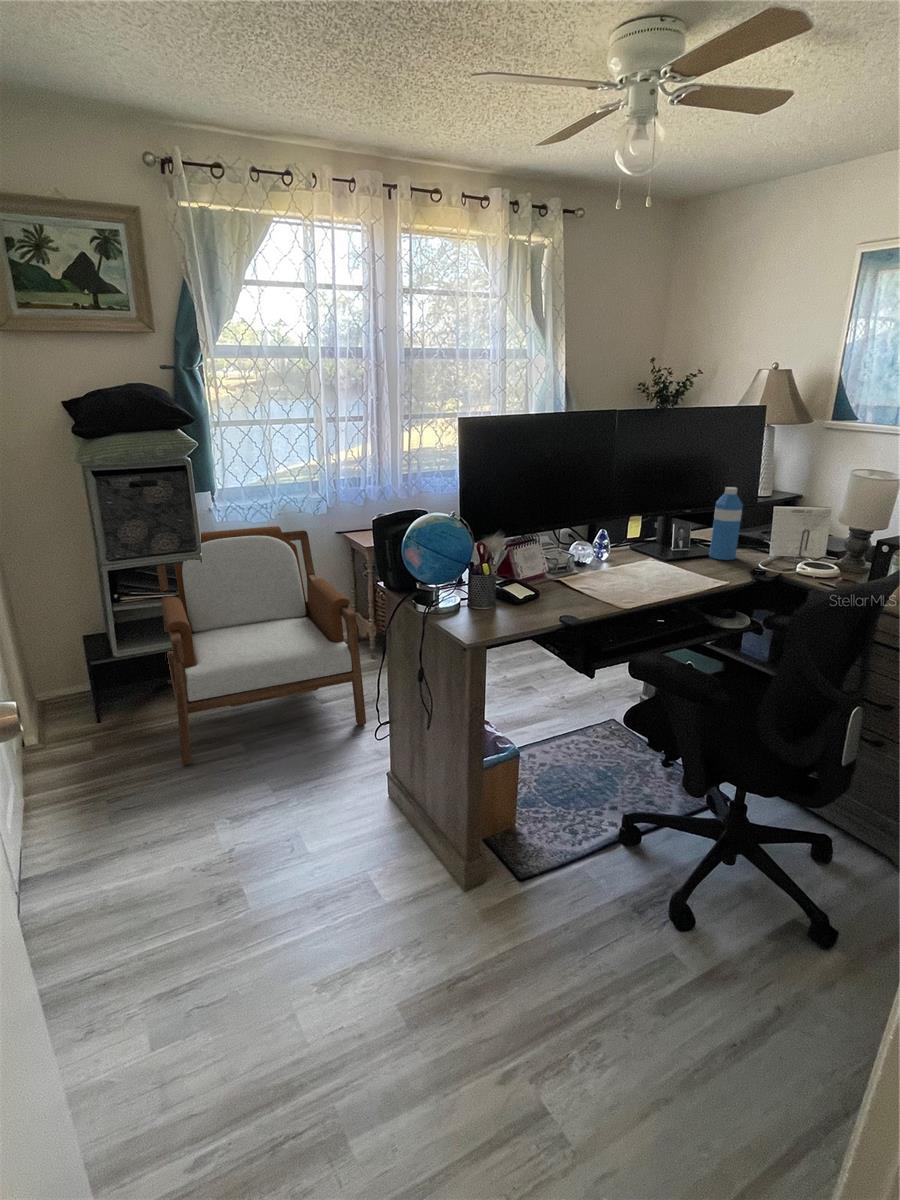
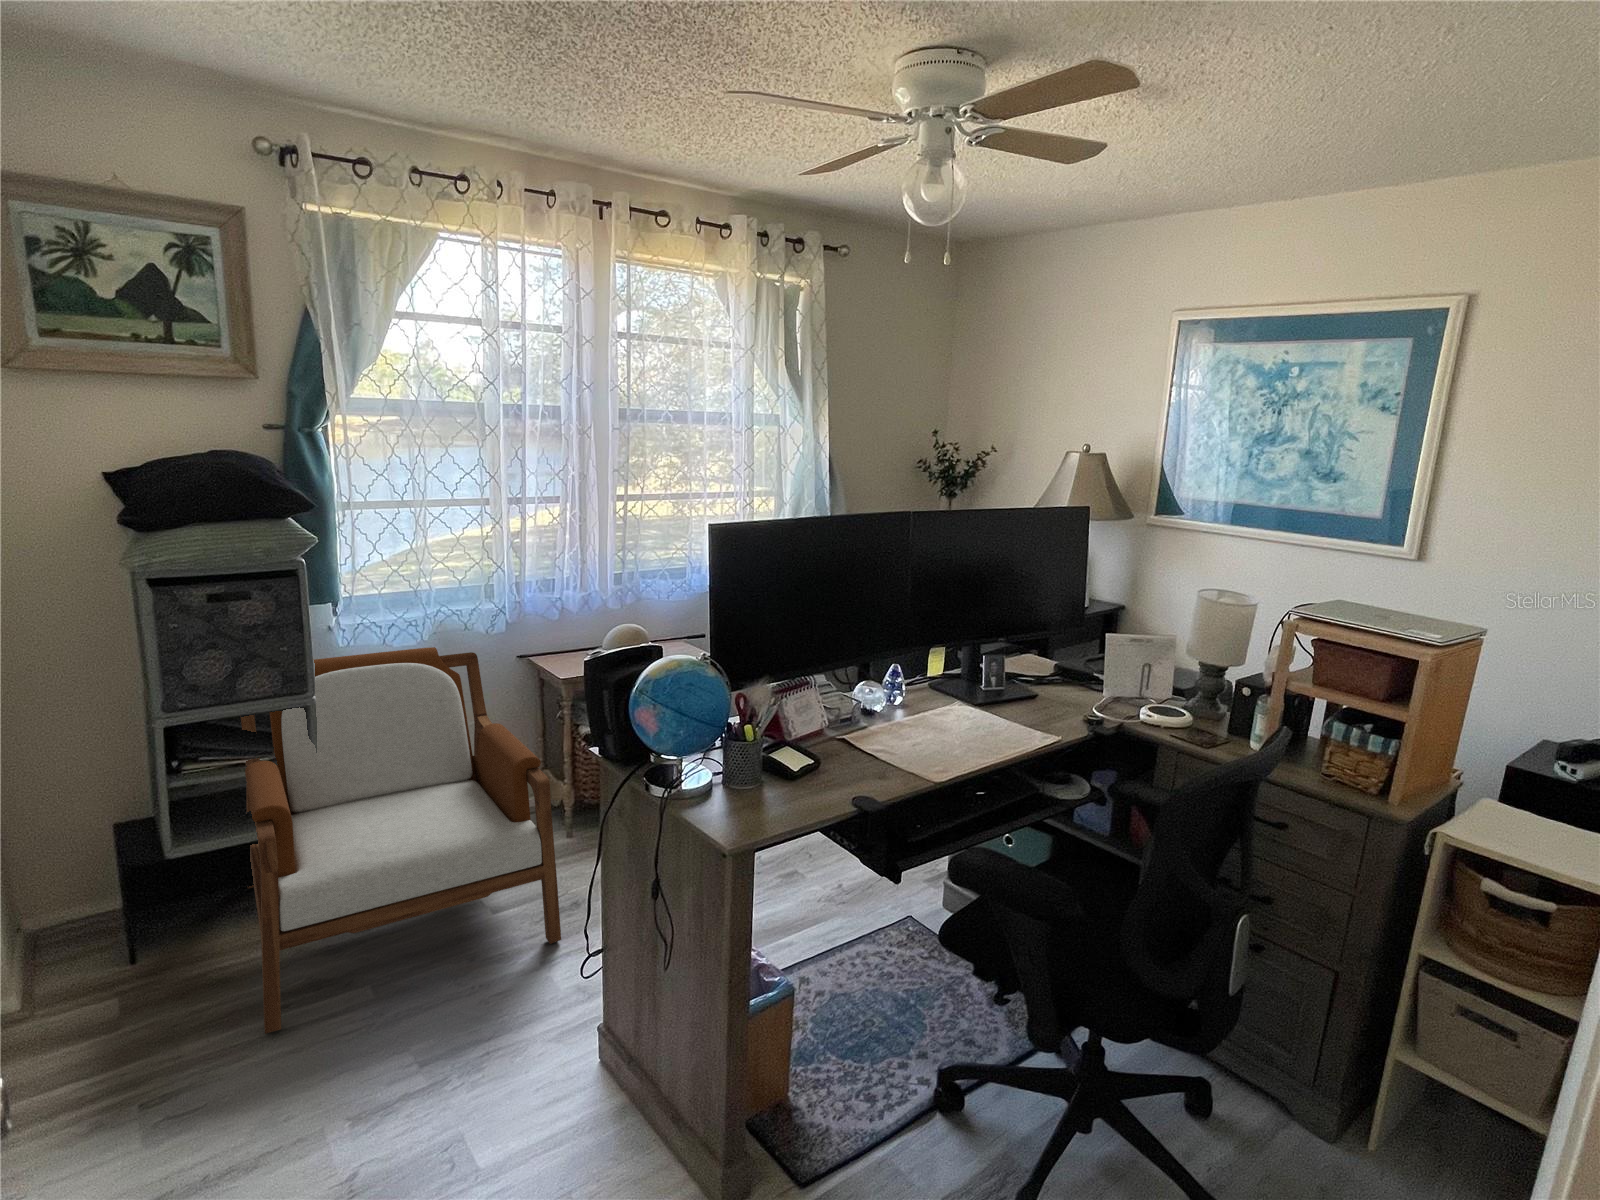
water bottle: present [709,487,743,560] -> none [1030,607,1070,701]

